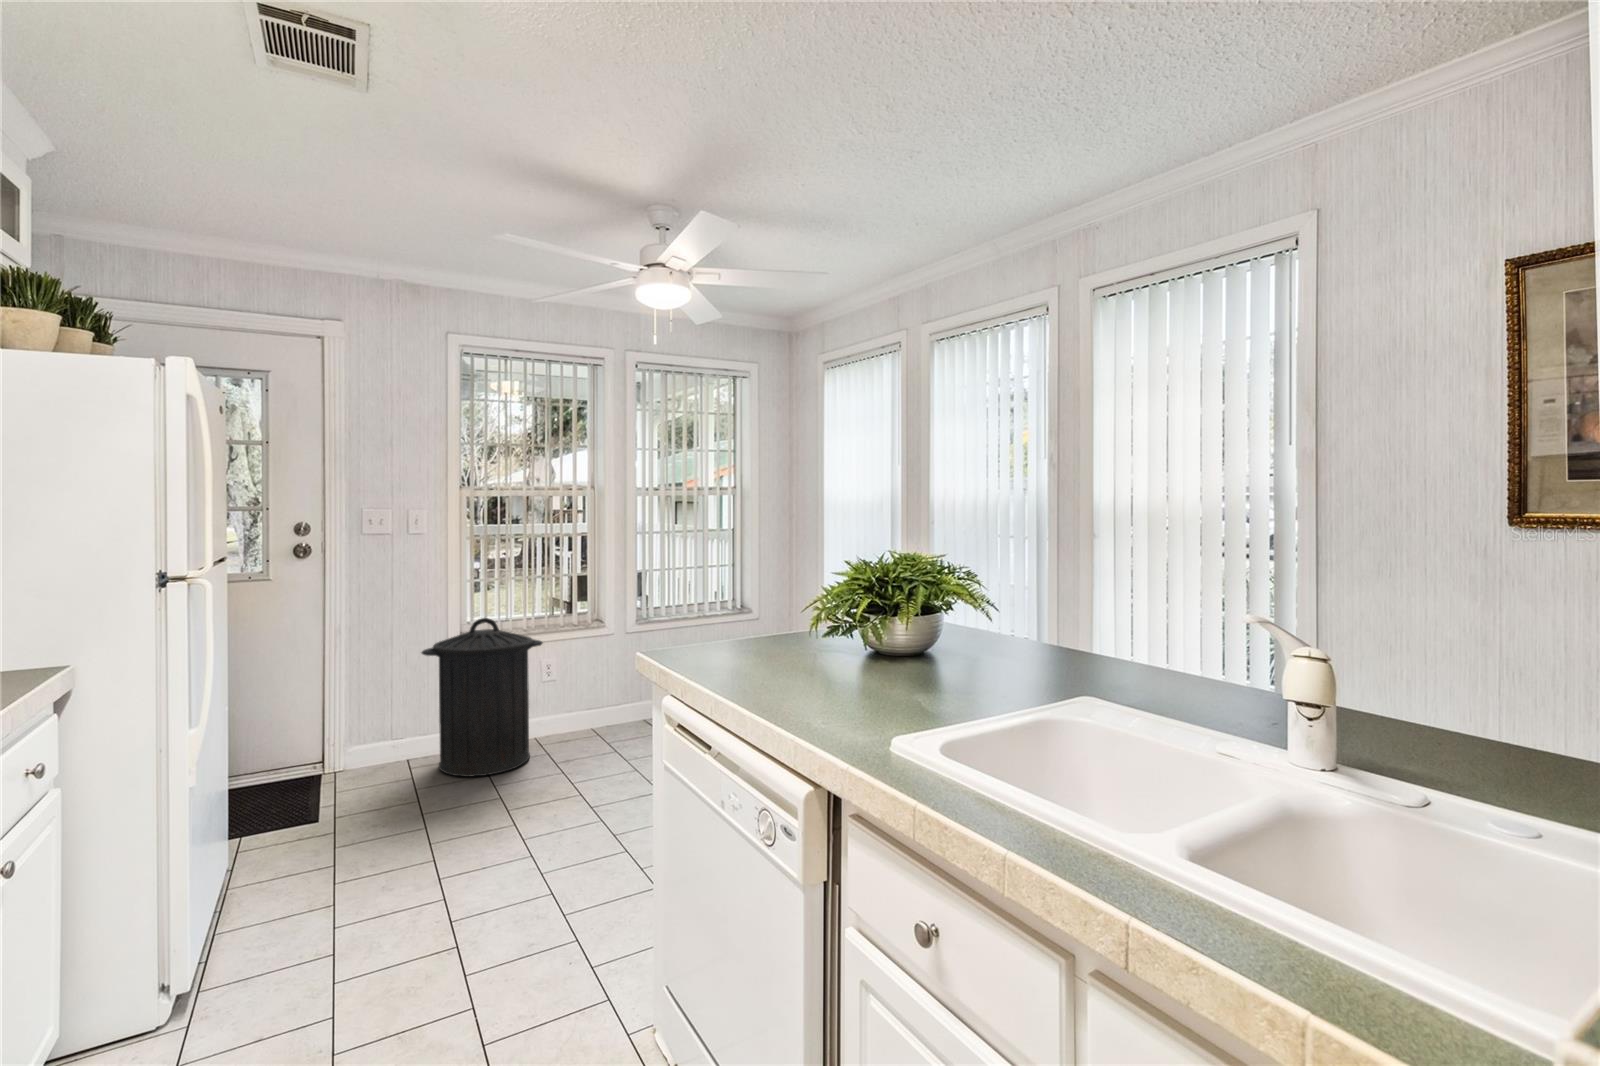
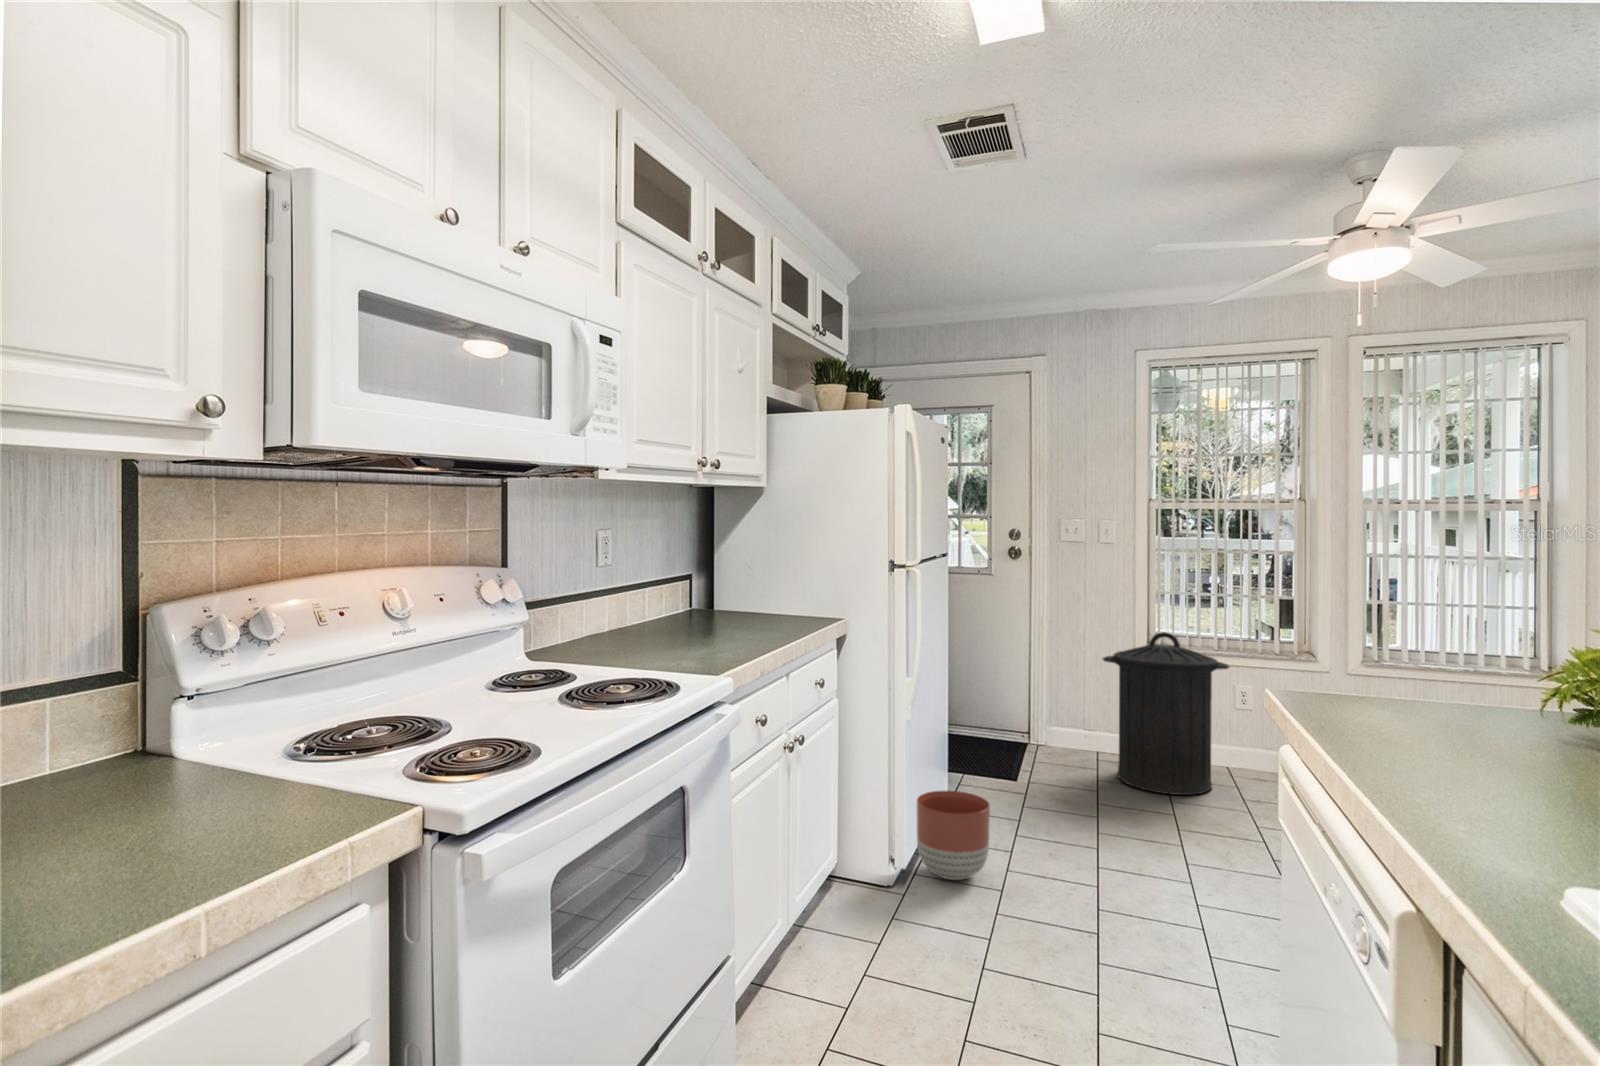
planter: none [217,849,327,969] -> present [917,791,990,880]

